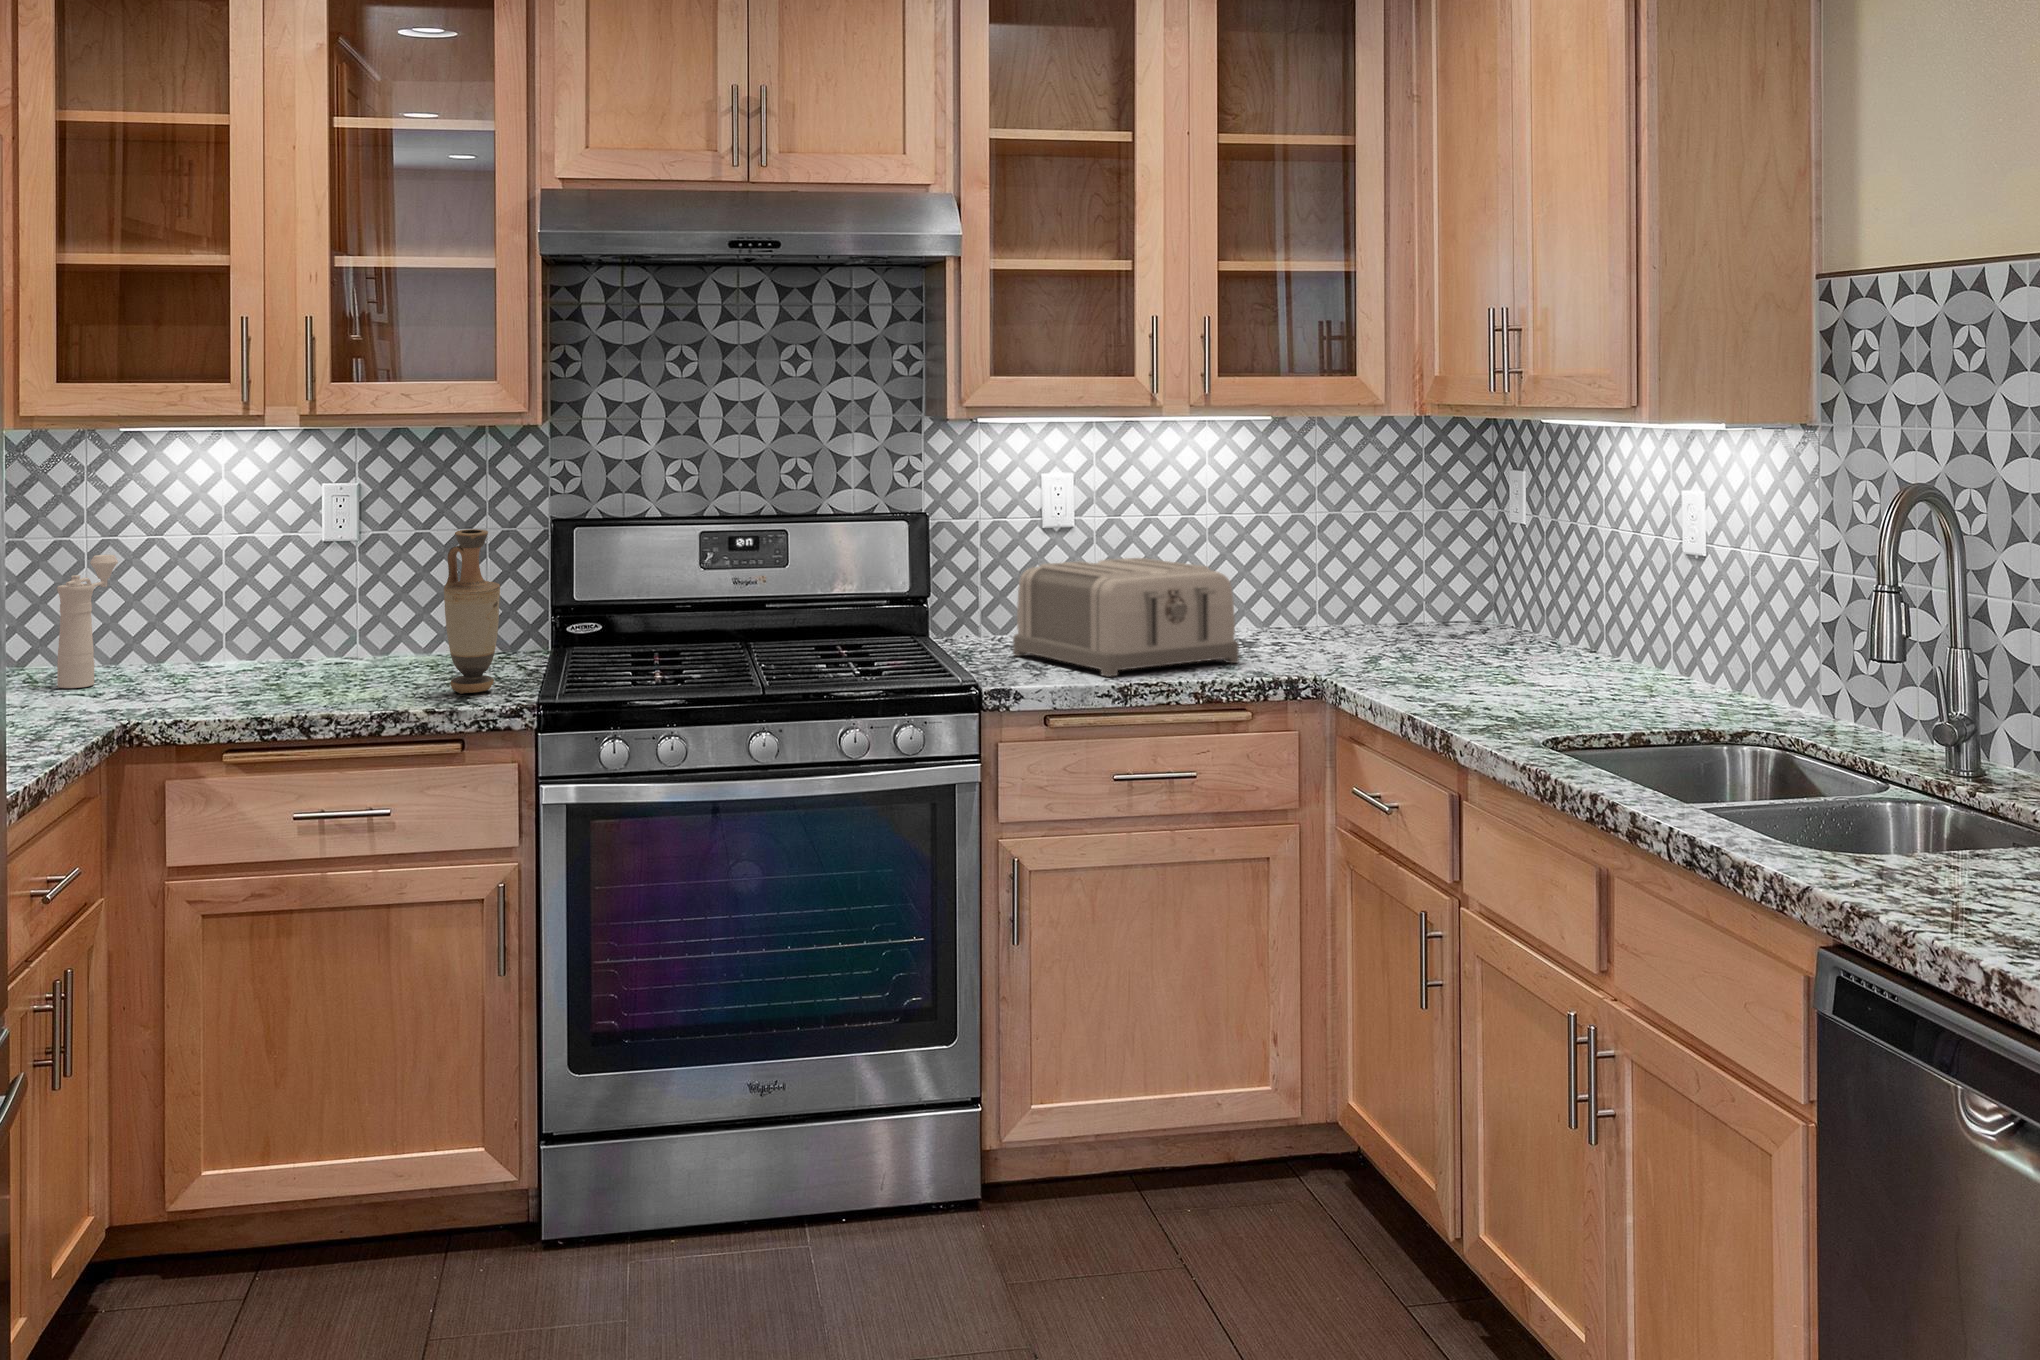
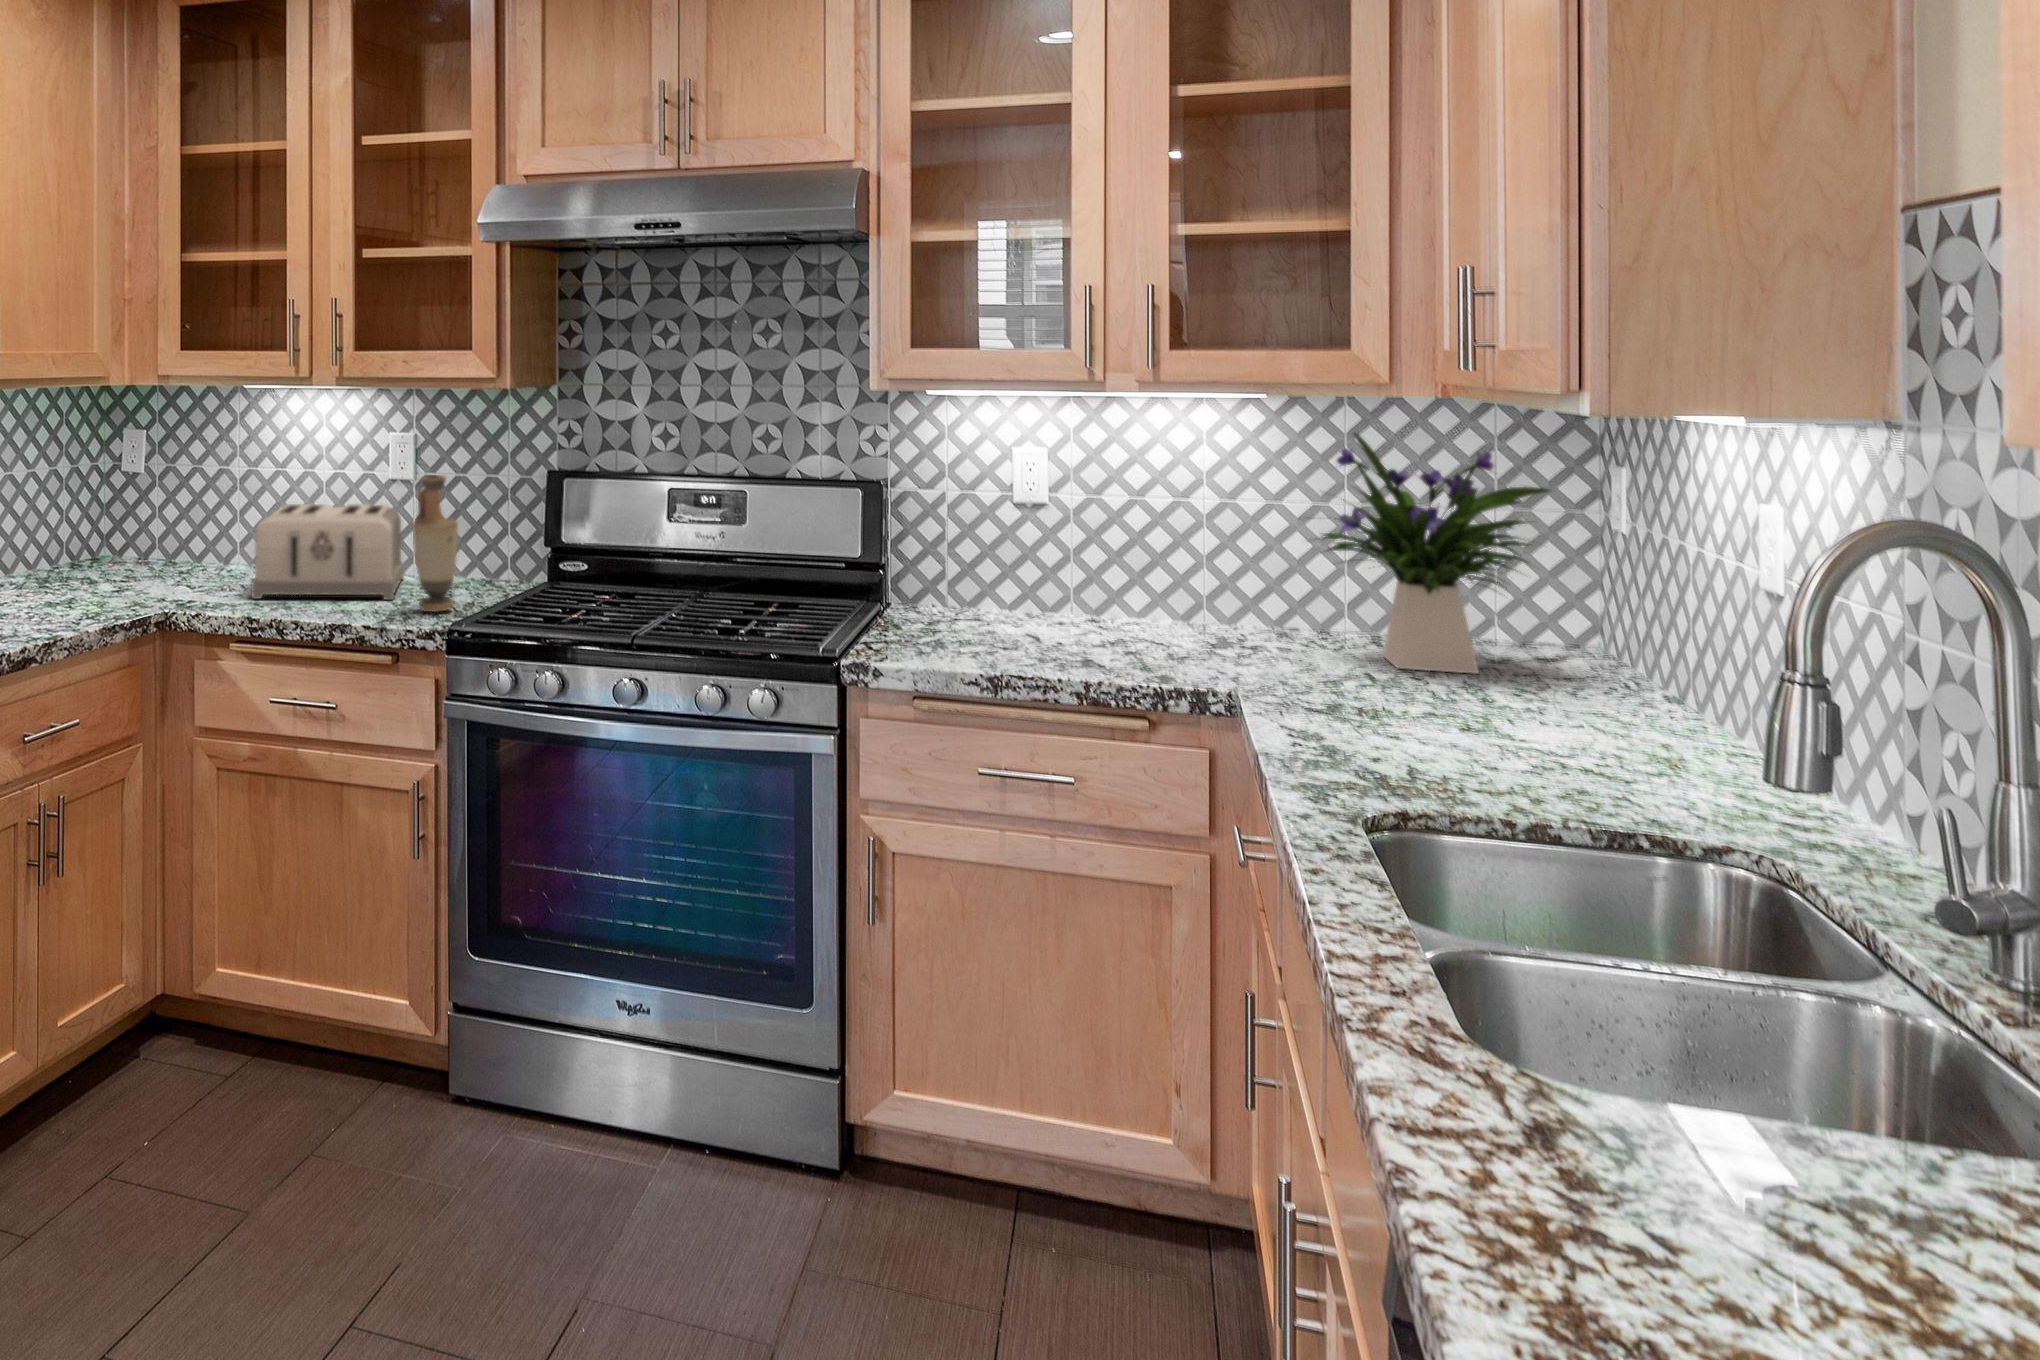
flower arrangement: none [1308,447,1497,651] -> present [1321,433,1551,674]
pepper mill: present [57,555,118,688] -> none [191,480,246,579]
toaster: present [1013,558,1239,676] -> present [252,504,404,600]

